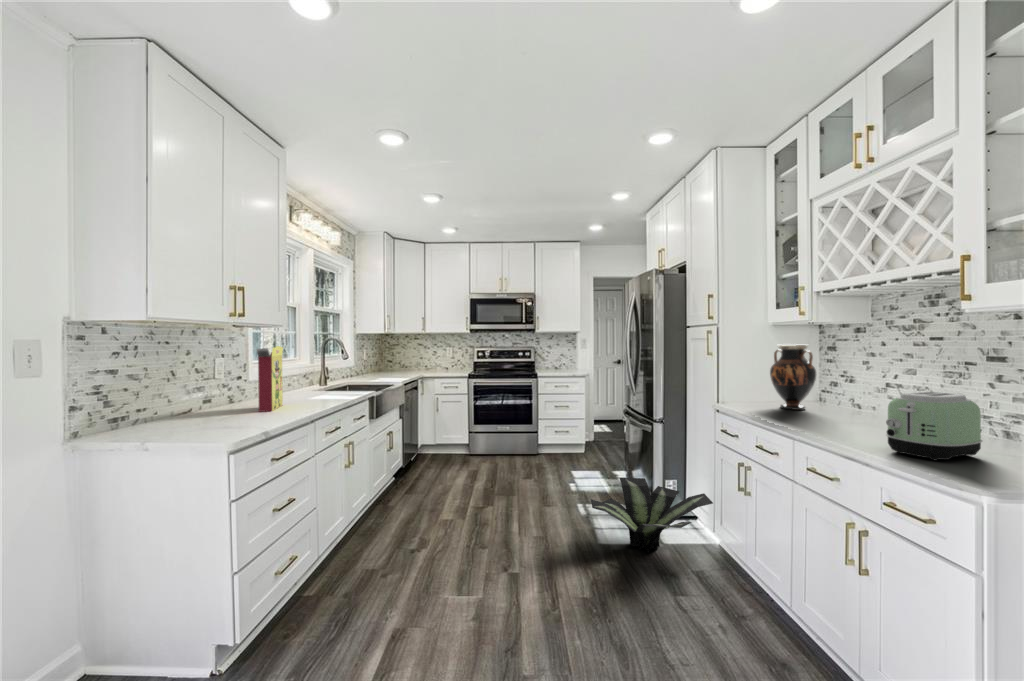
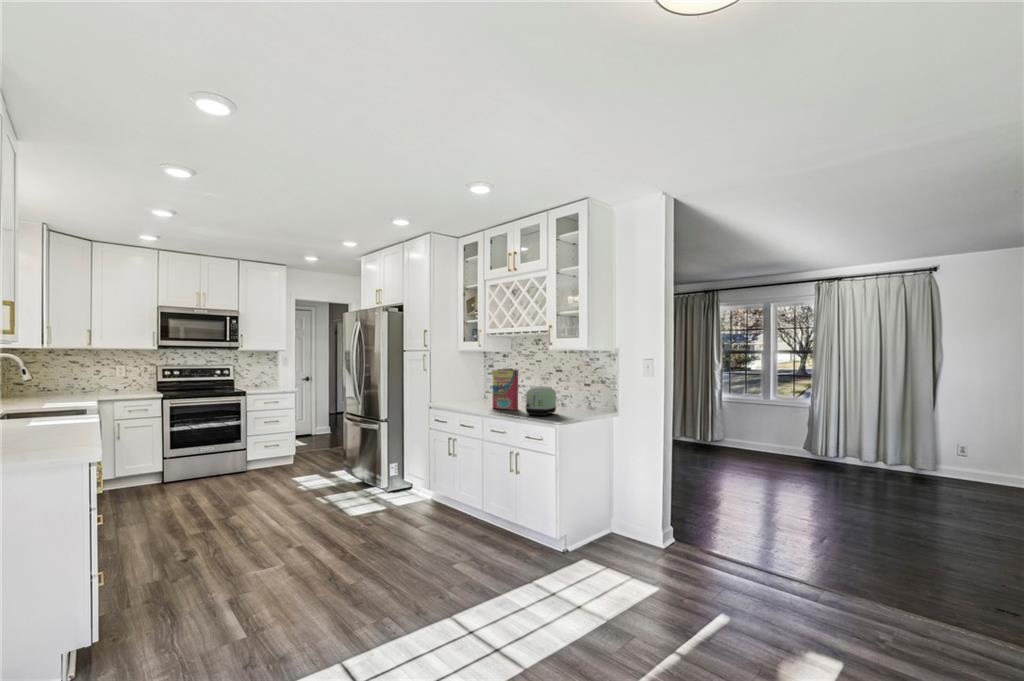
vase: present [770,344,816,410] -> none [462,363,486,403]
cereal box: present [257,346,283,412] -> present [492,369,518,410]
potted plant: present [591,478,713,552] -> none [344,465,429,513]

